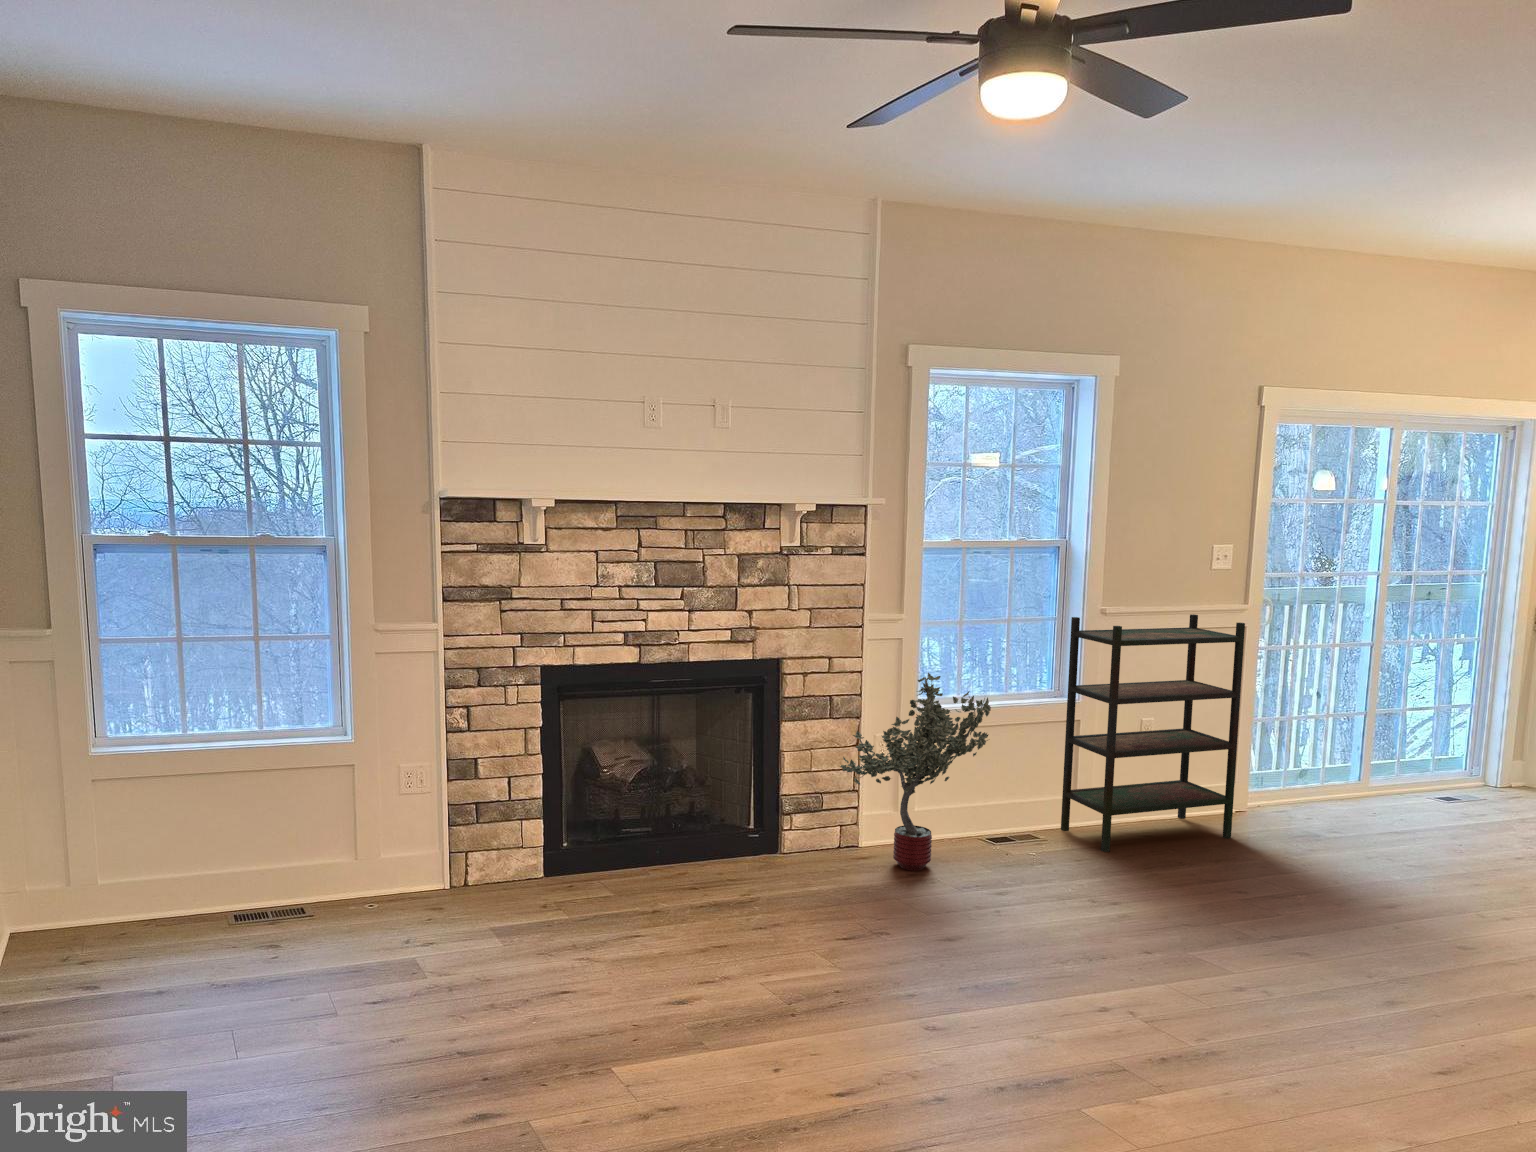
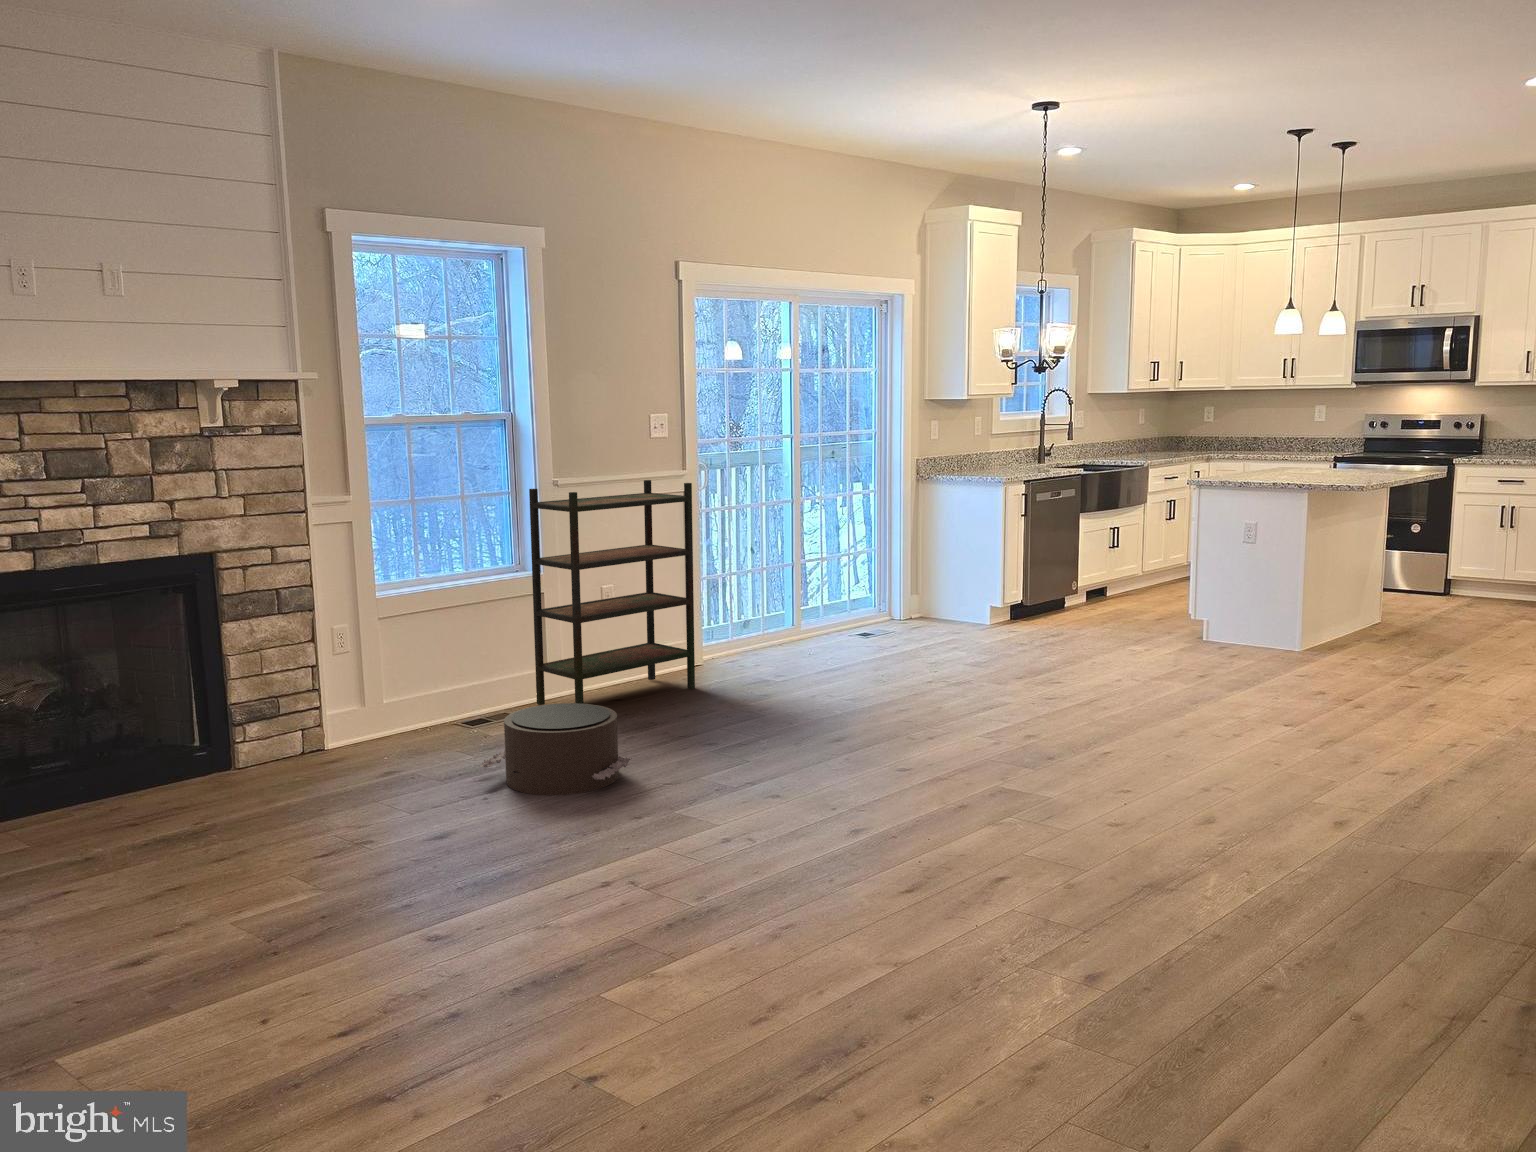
potted tree: present [840,673,991,871] -> none [296,553,456,759]
pouf: none [1003,850,1168,960] -> present [480,703,632,795]

